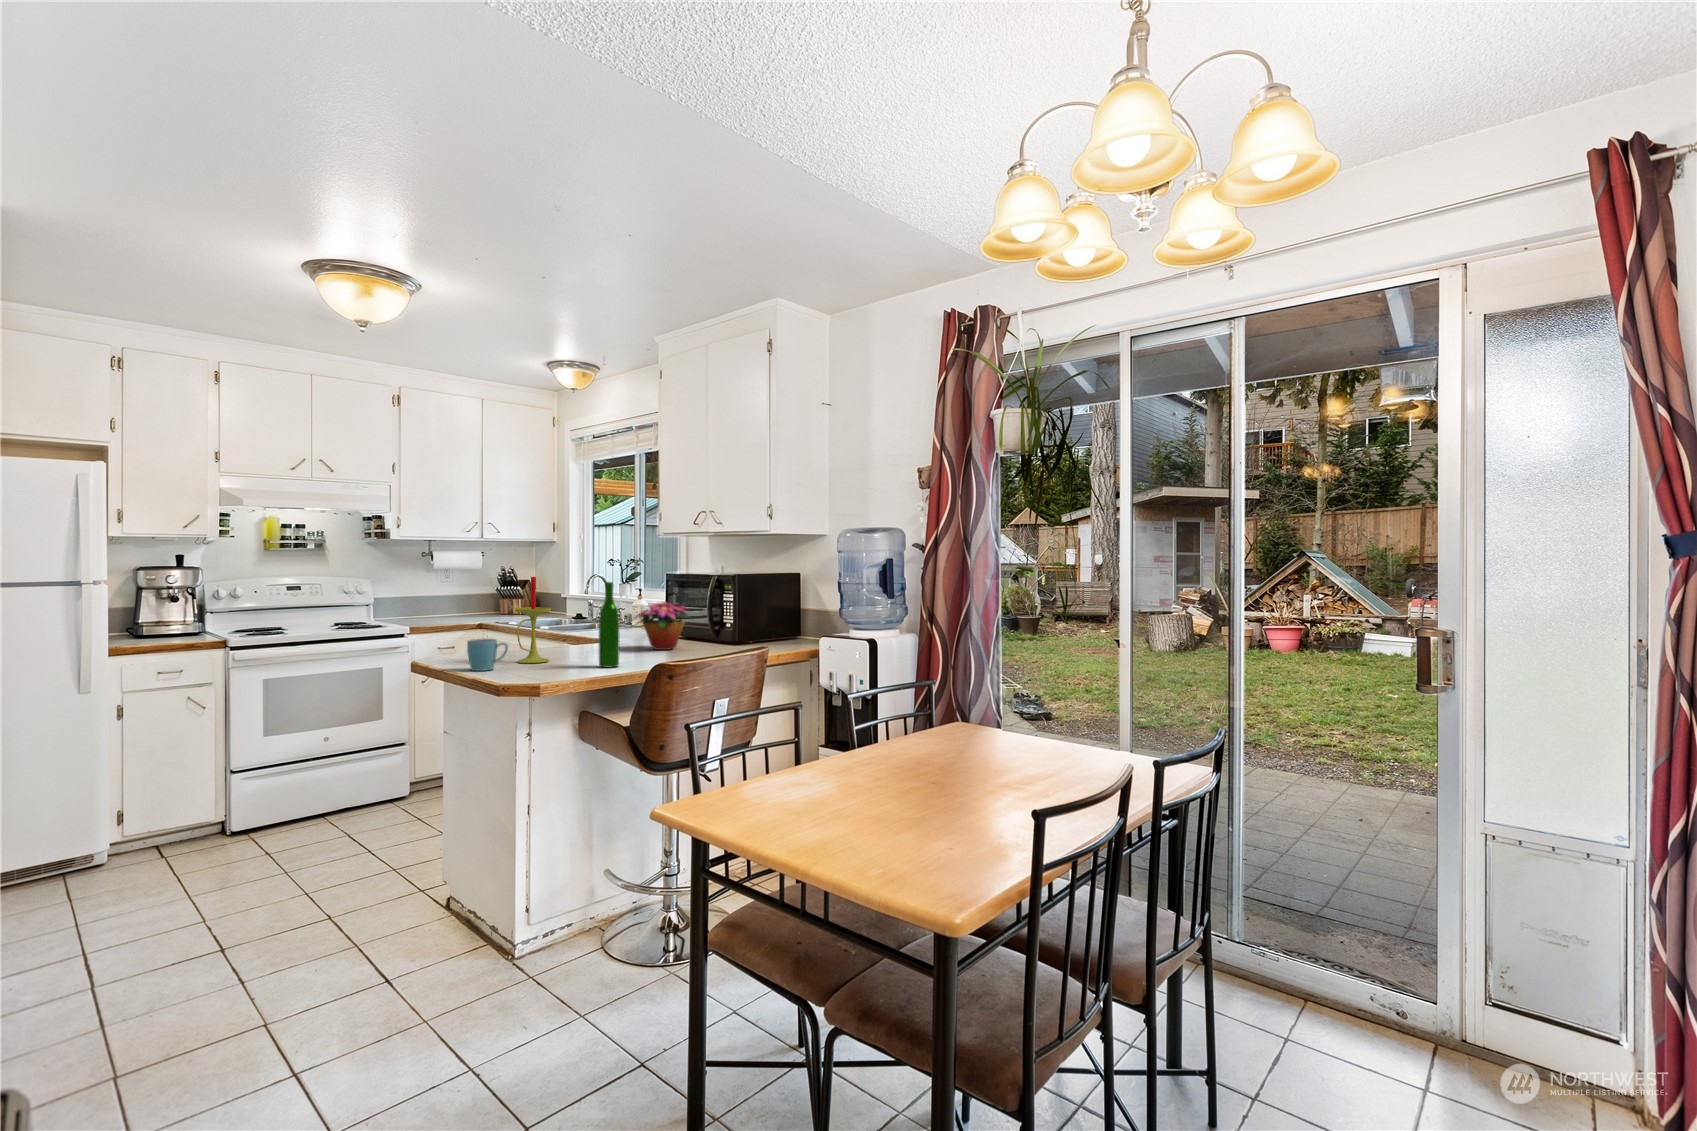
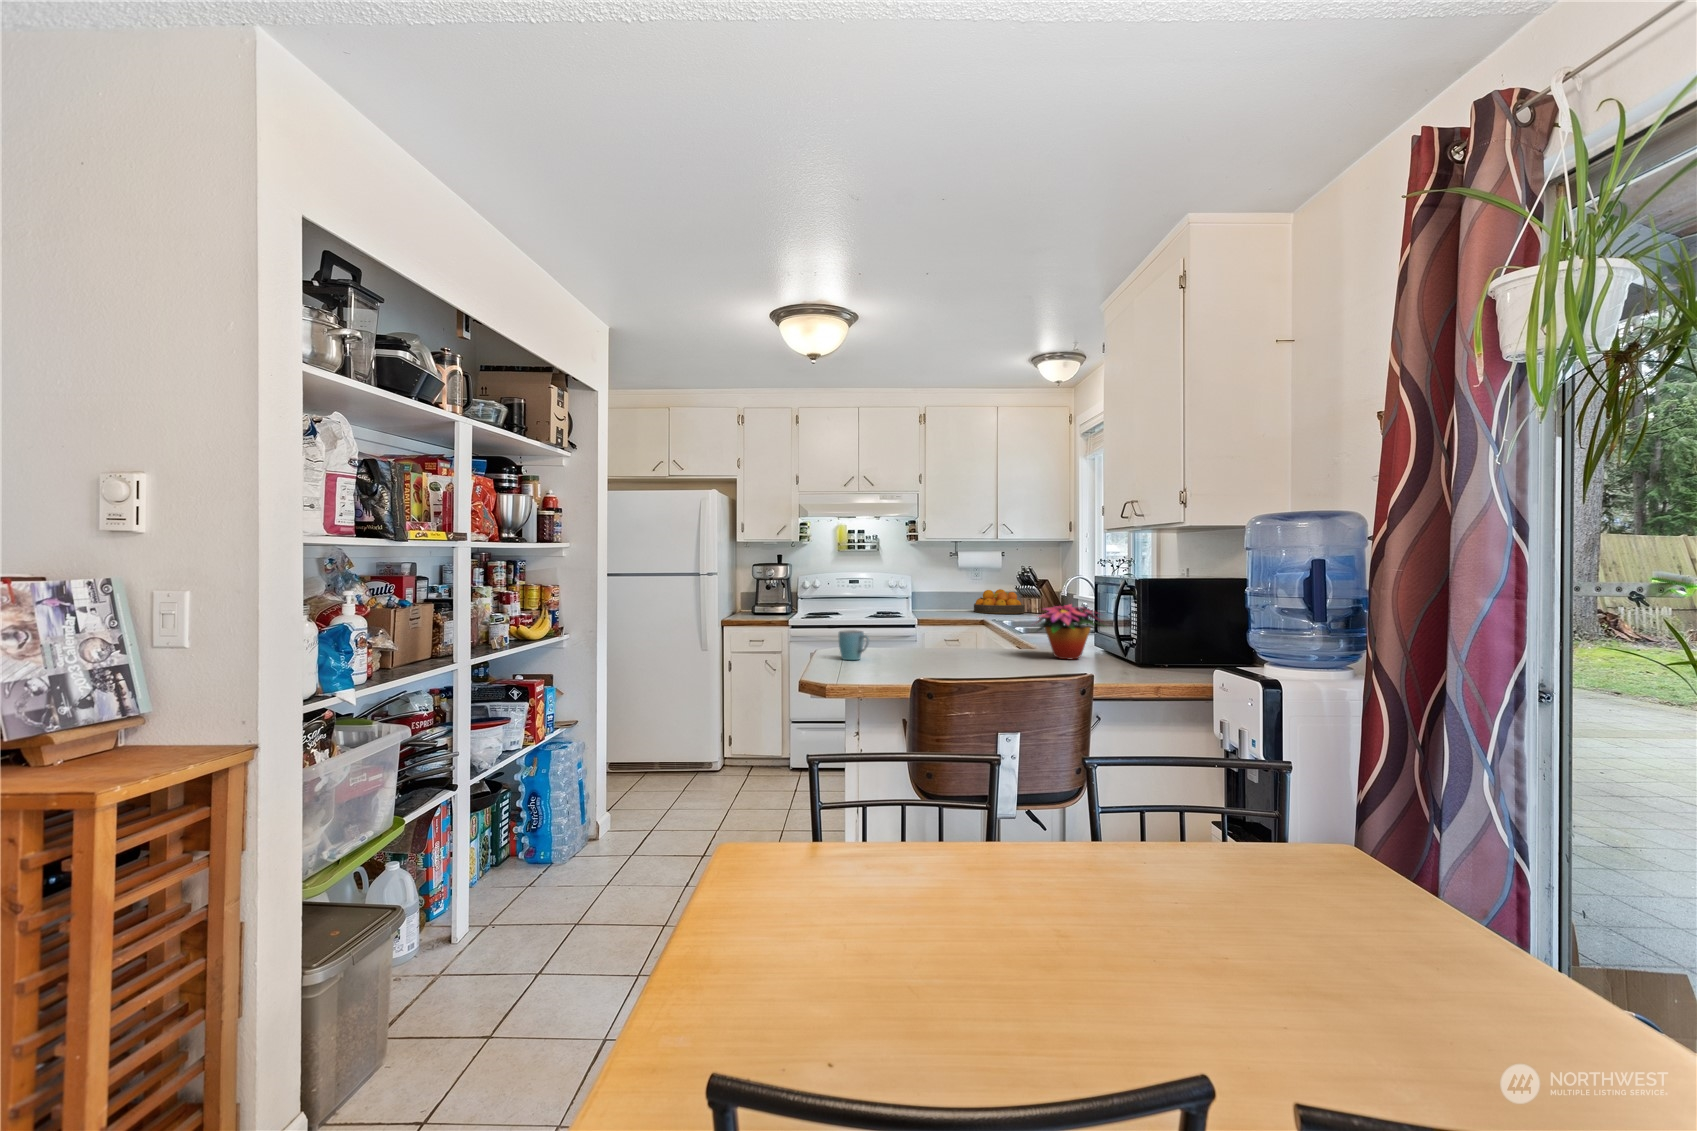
candle: present [516,577,551,663] -> none [890,571,928,658]
wine bottle: present [598,582,619,667] -> none [948,580,968,670]
fruit bowl: none [447,591,505,617] -> present [974,589,1025,614]

